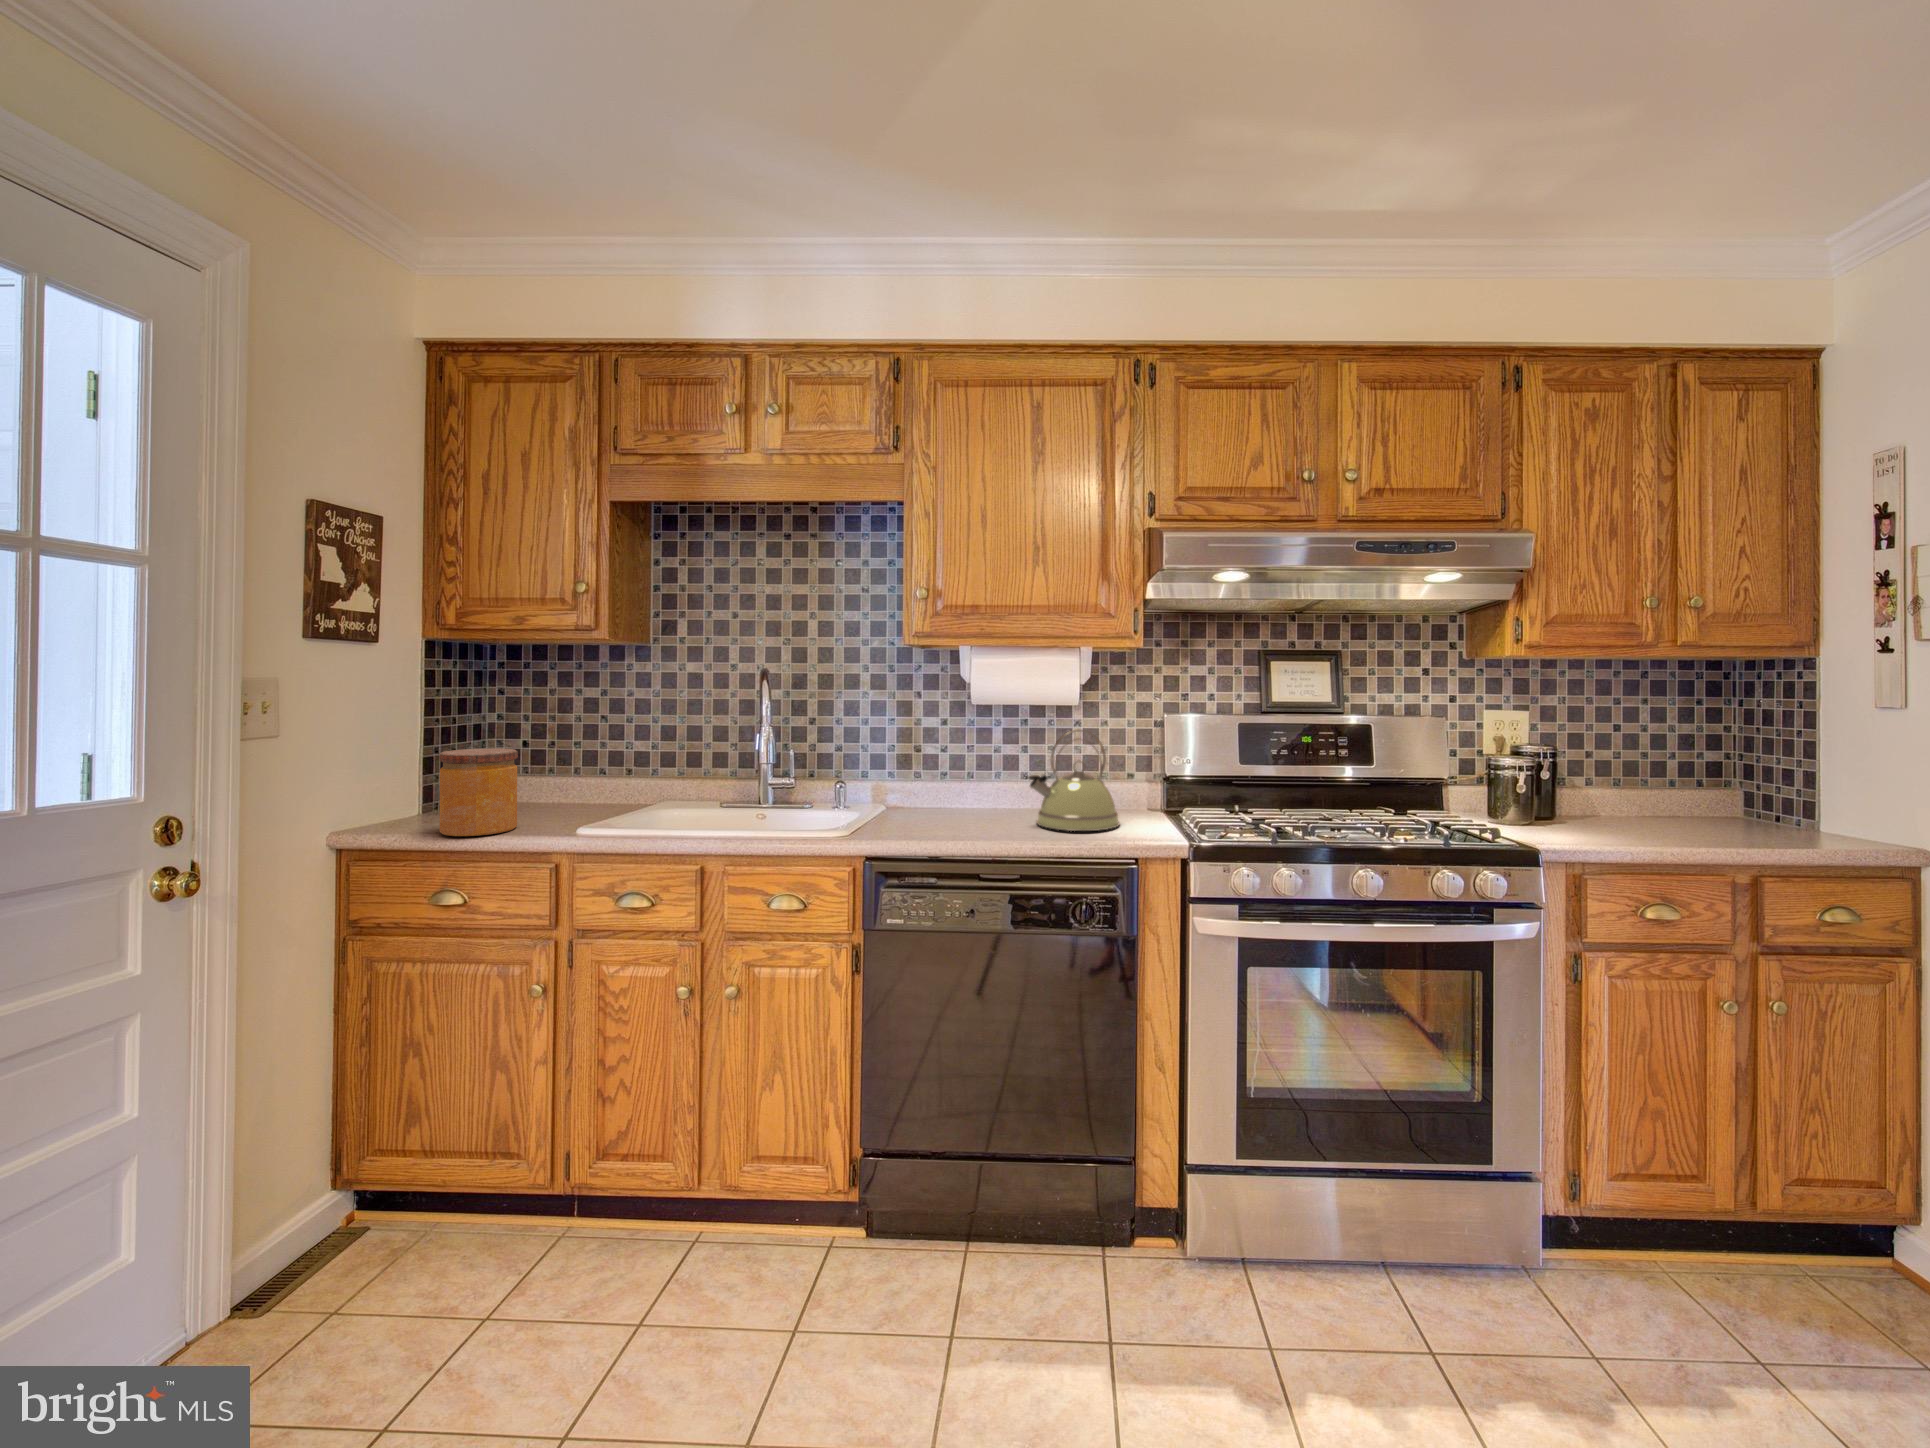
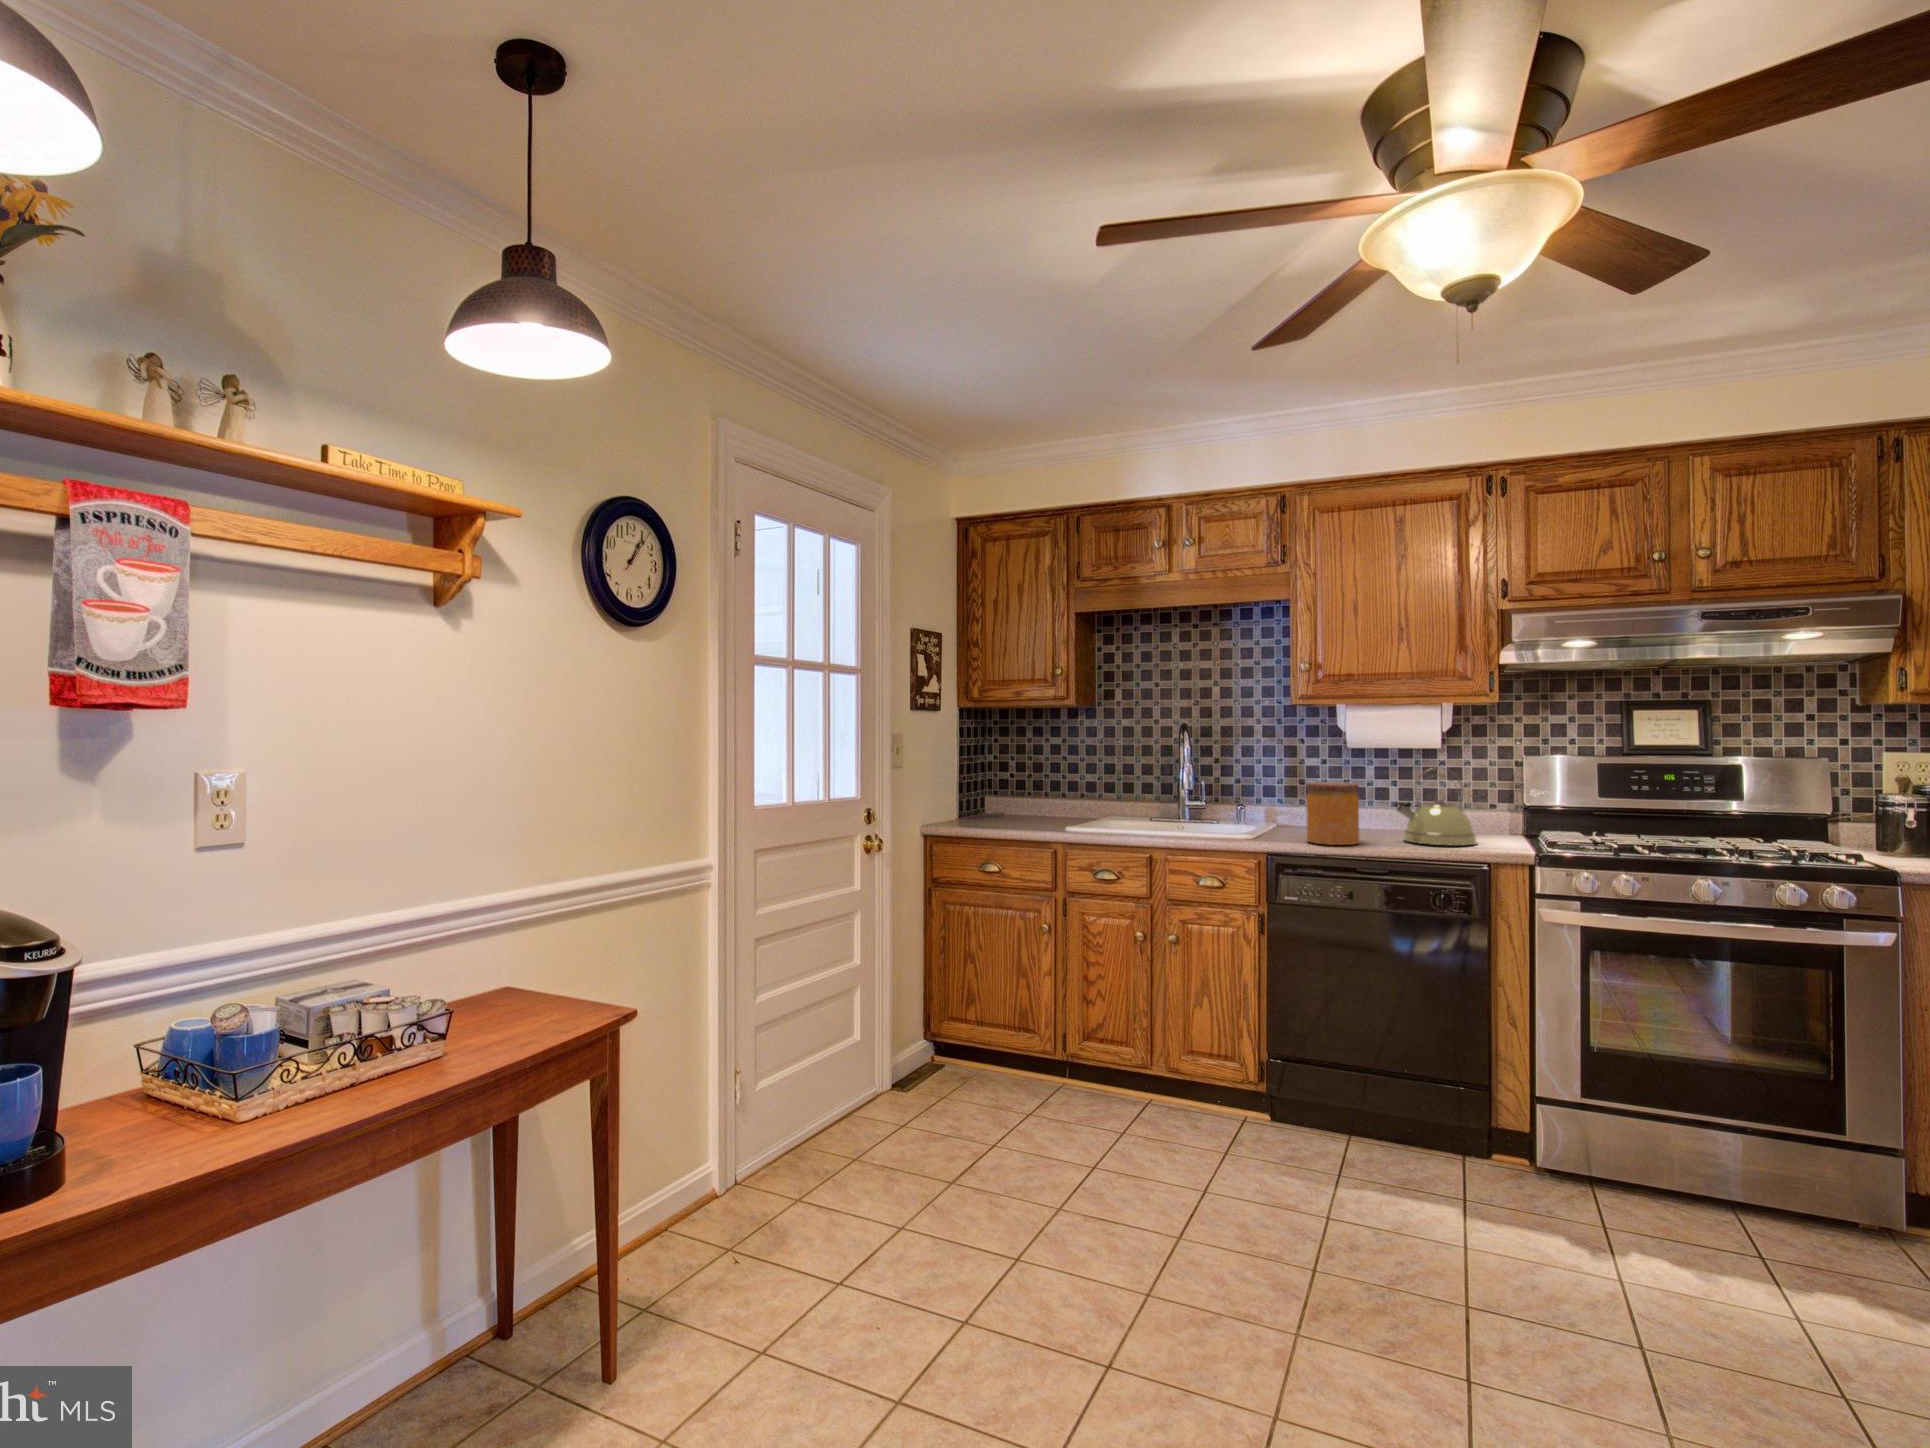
jar: present [439,748,518,836] -> present [1306,782,1359,845]

